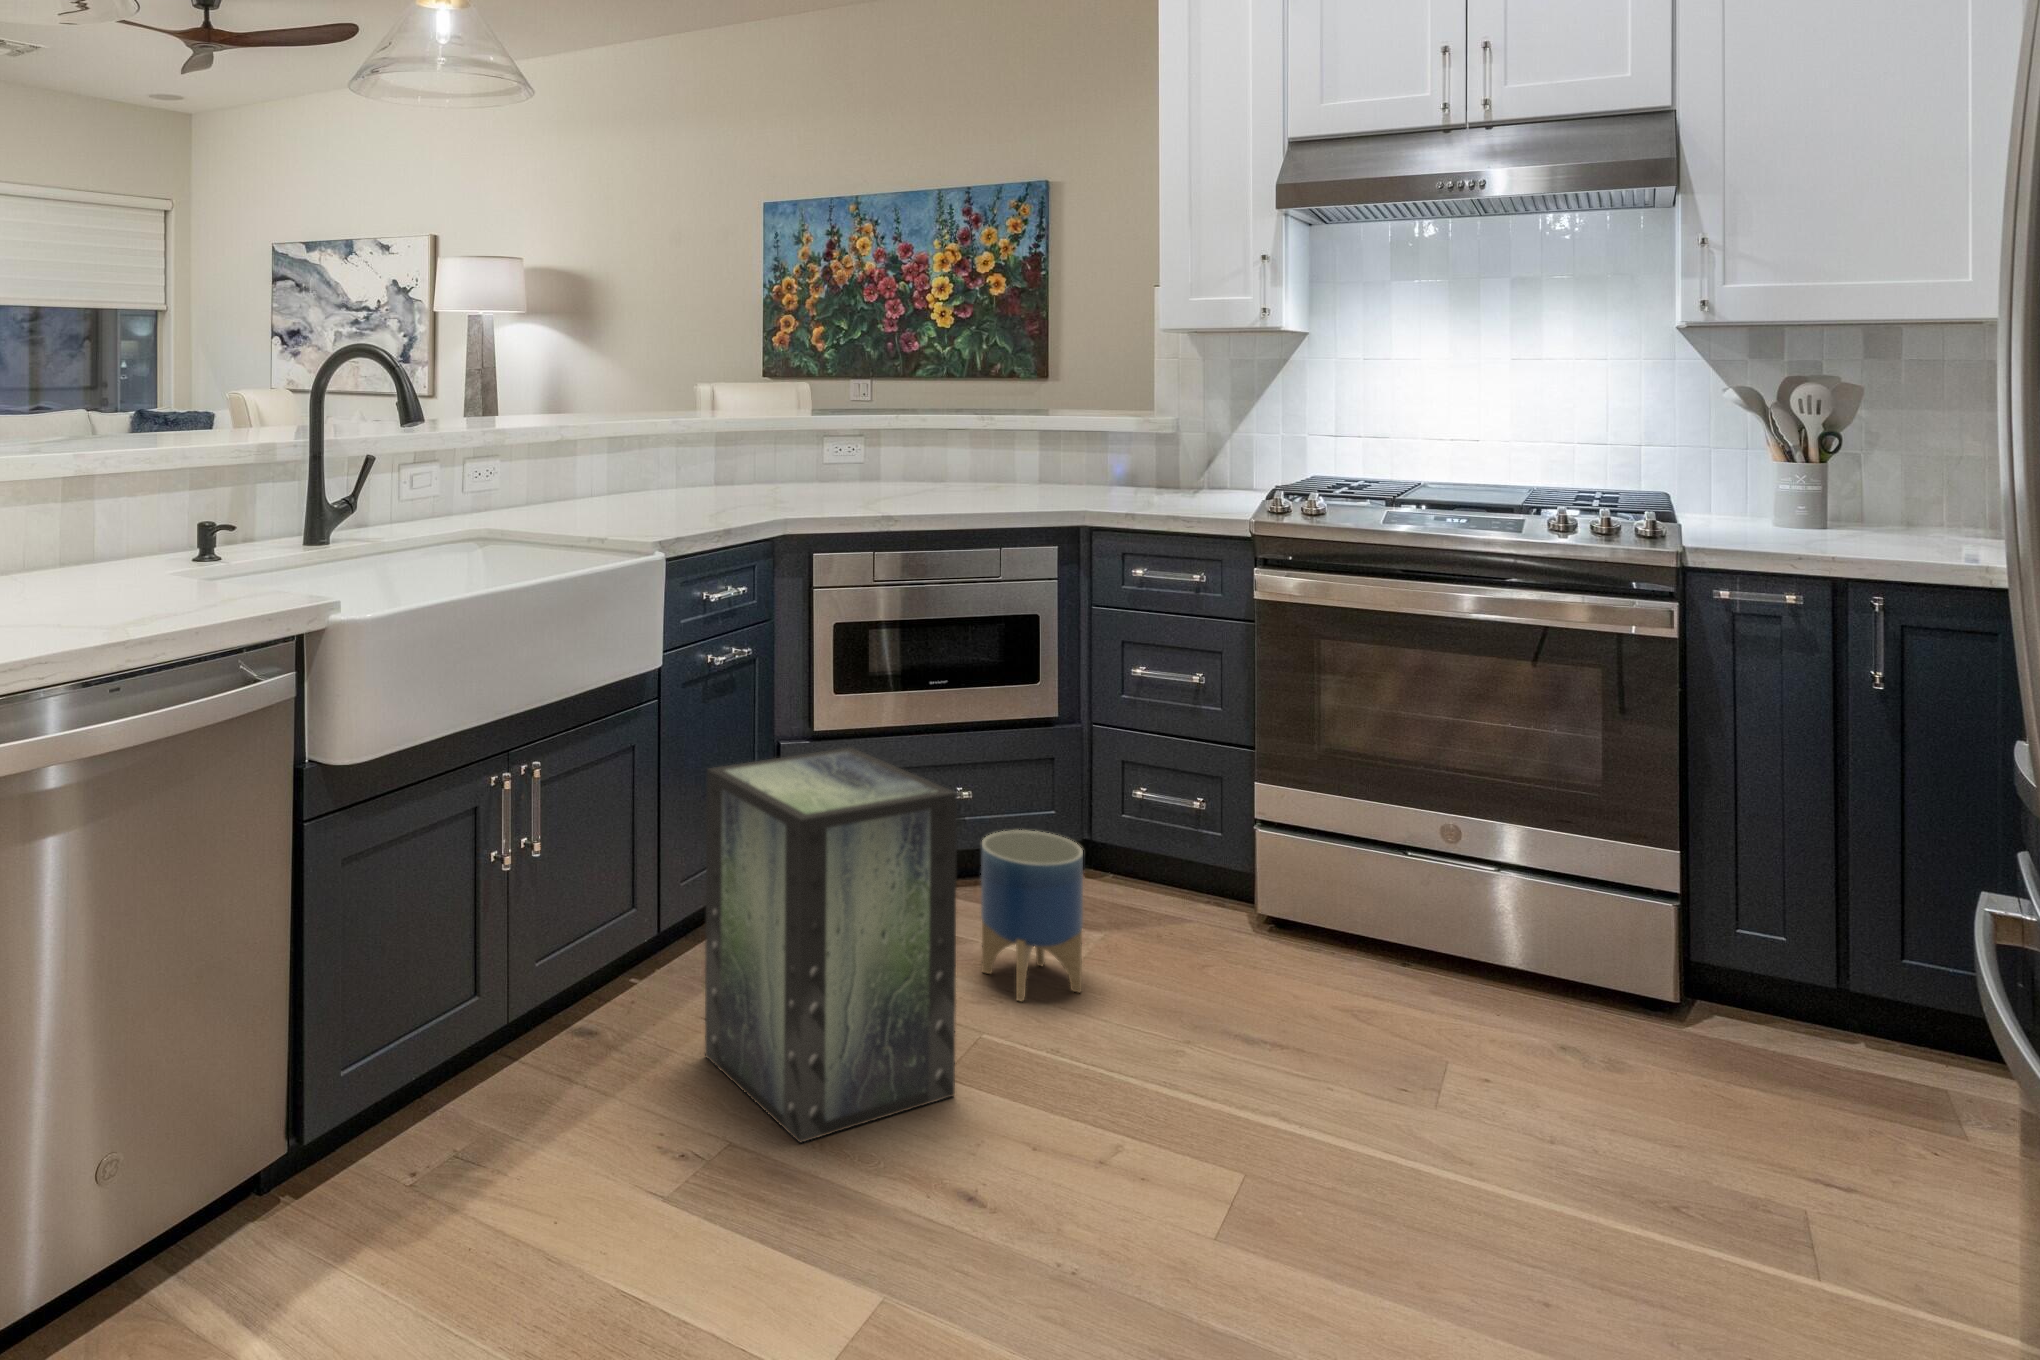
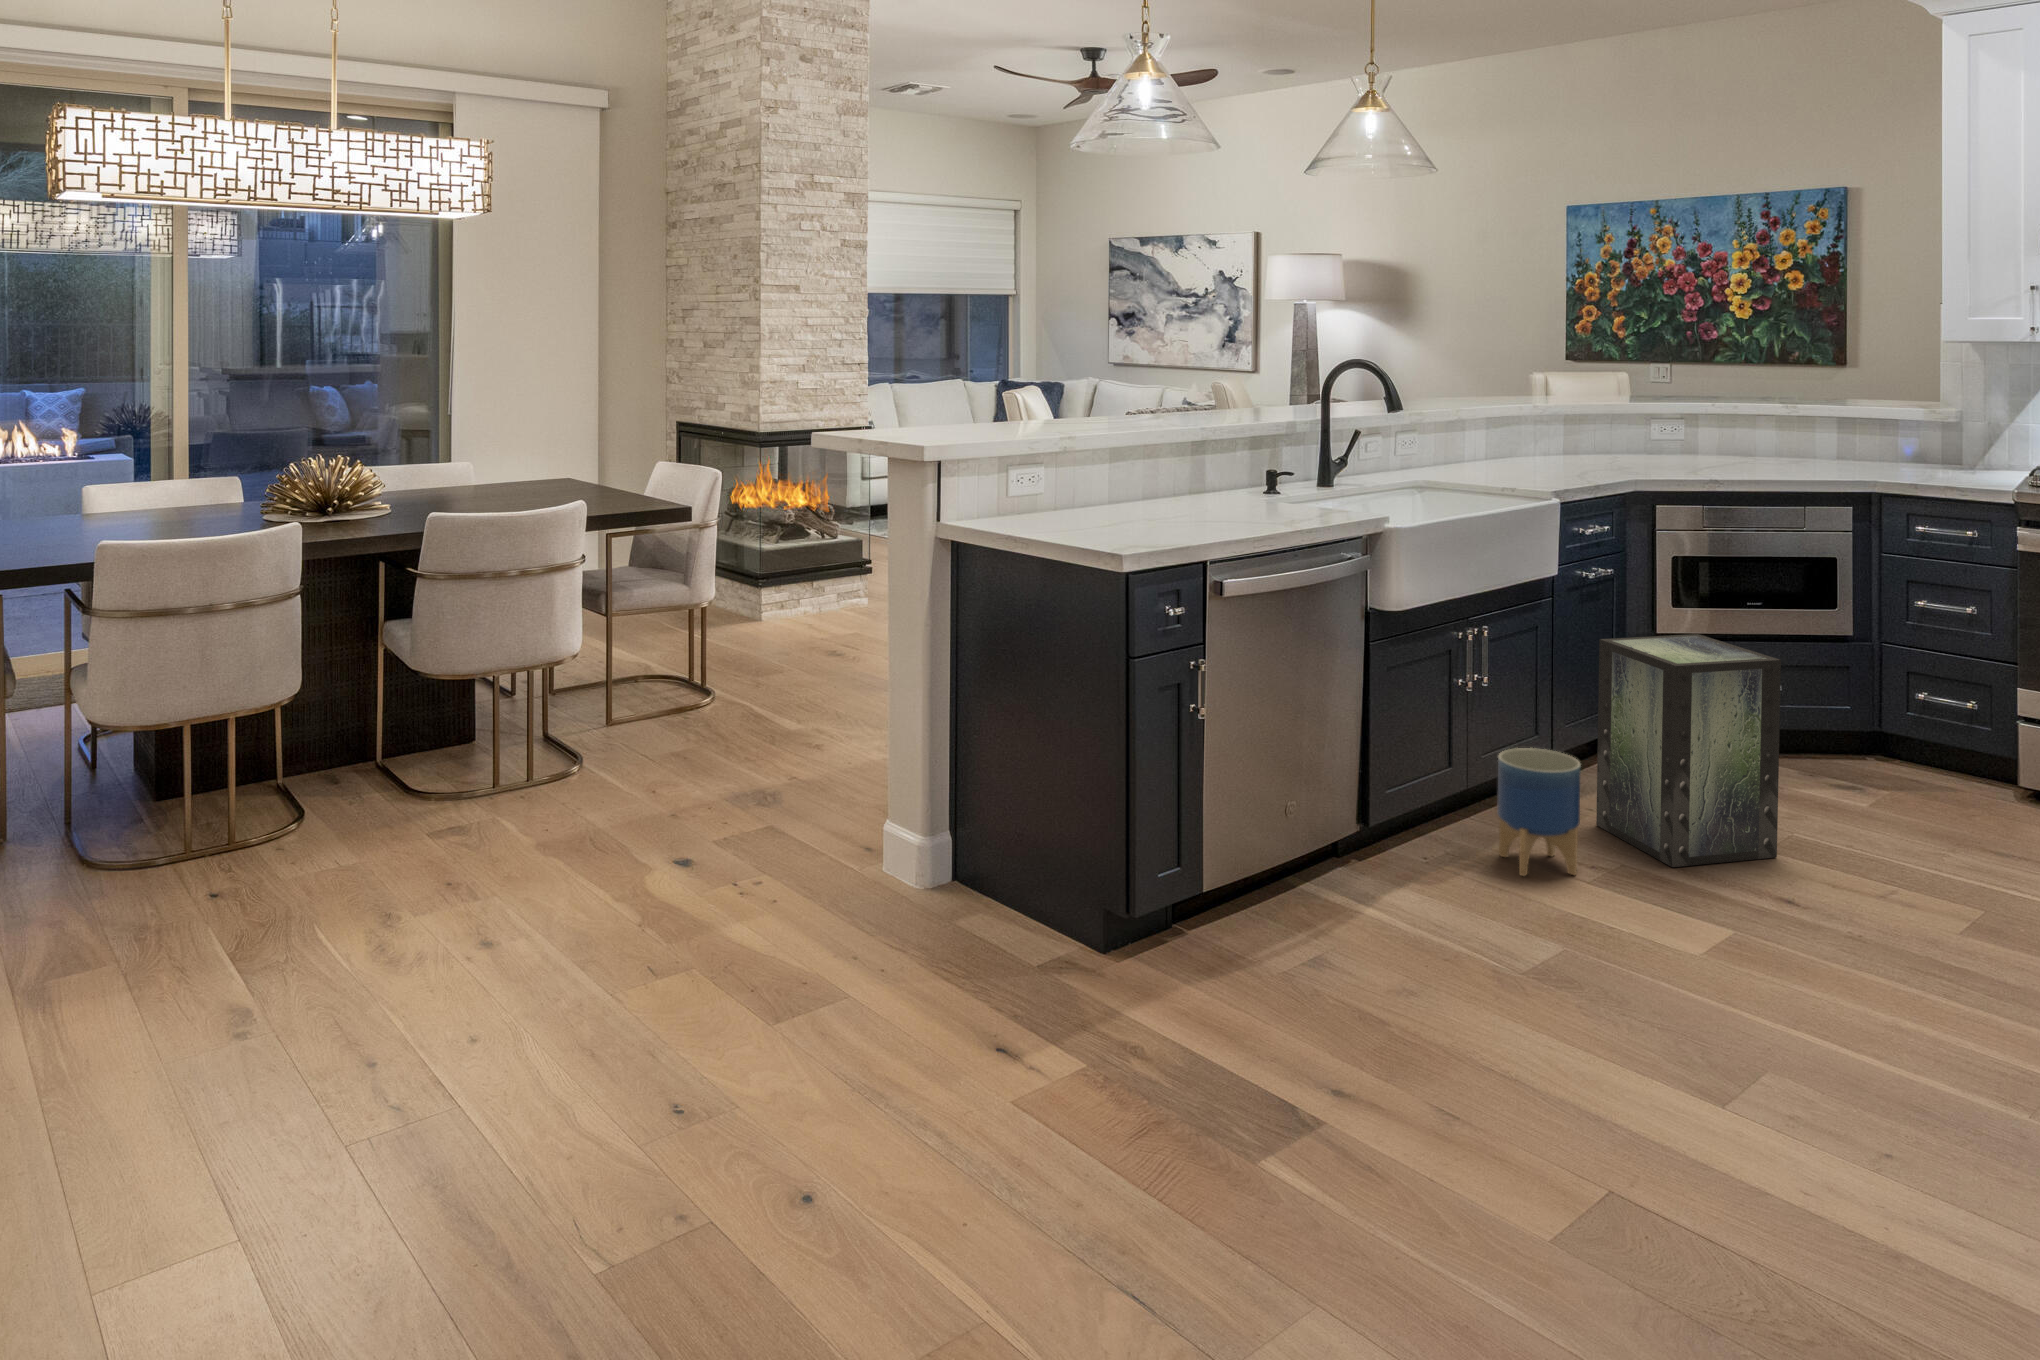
planter: present [981,830,1083,1001] -> present [1497,748,1581,876]

